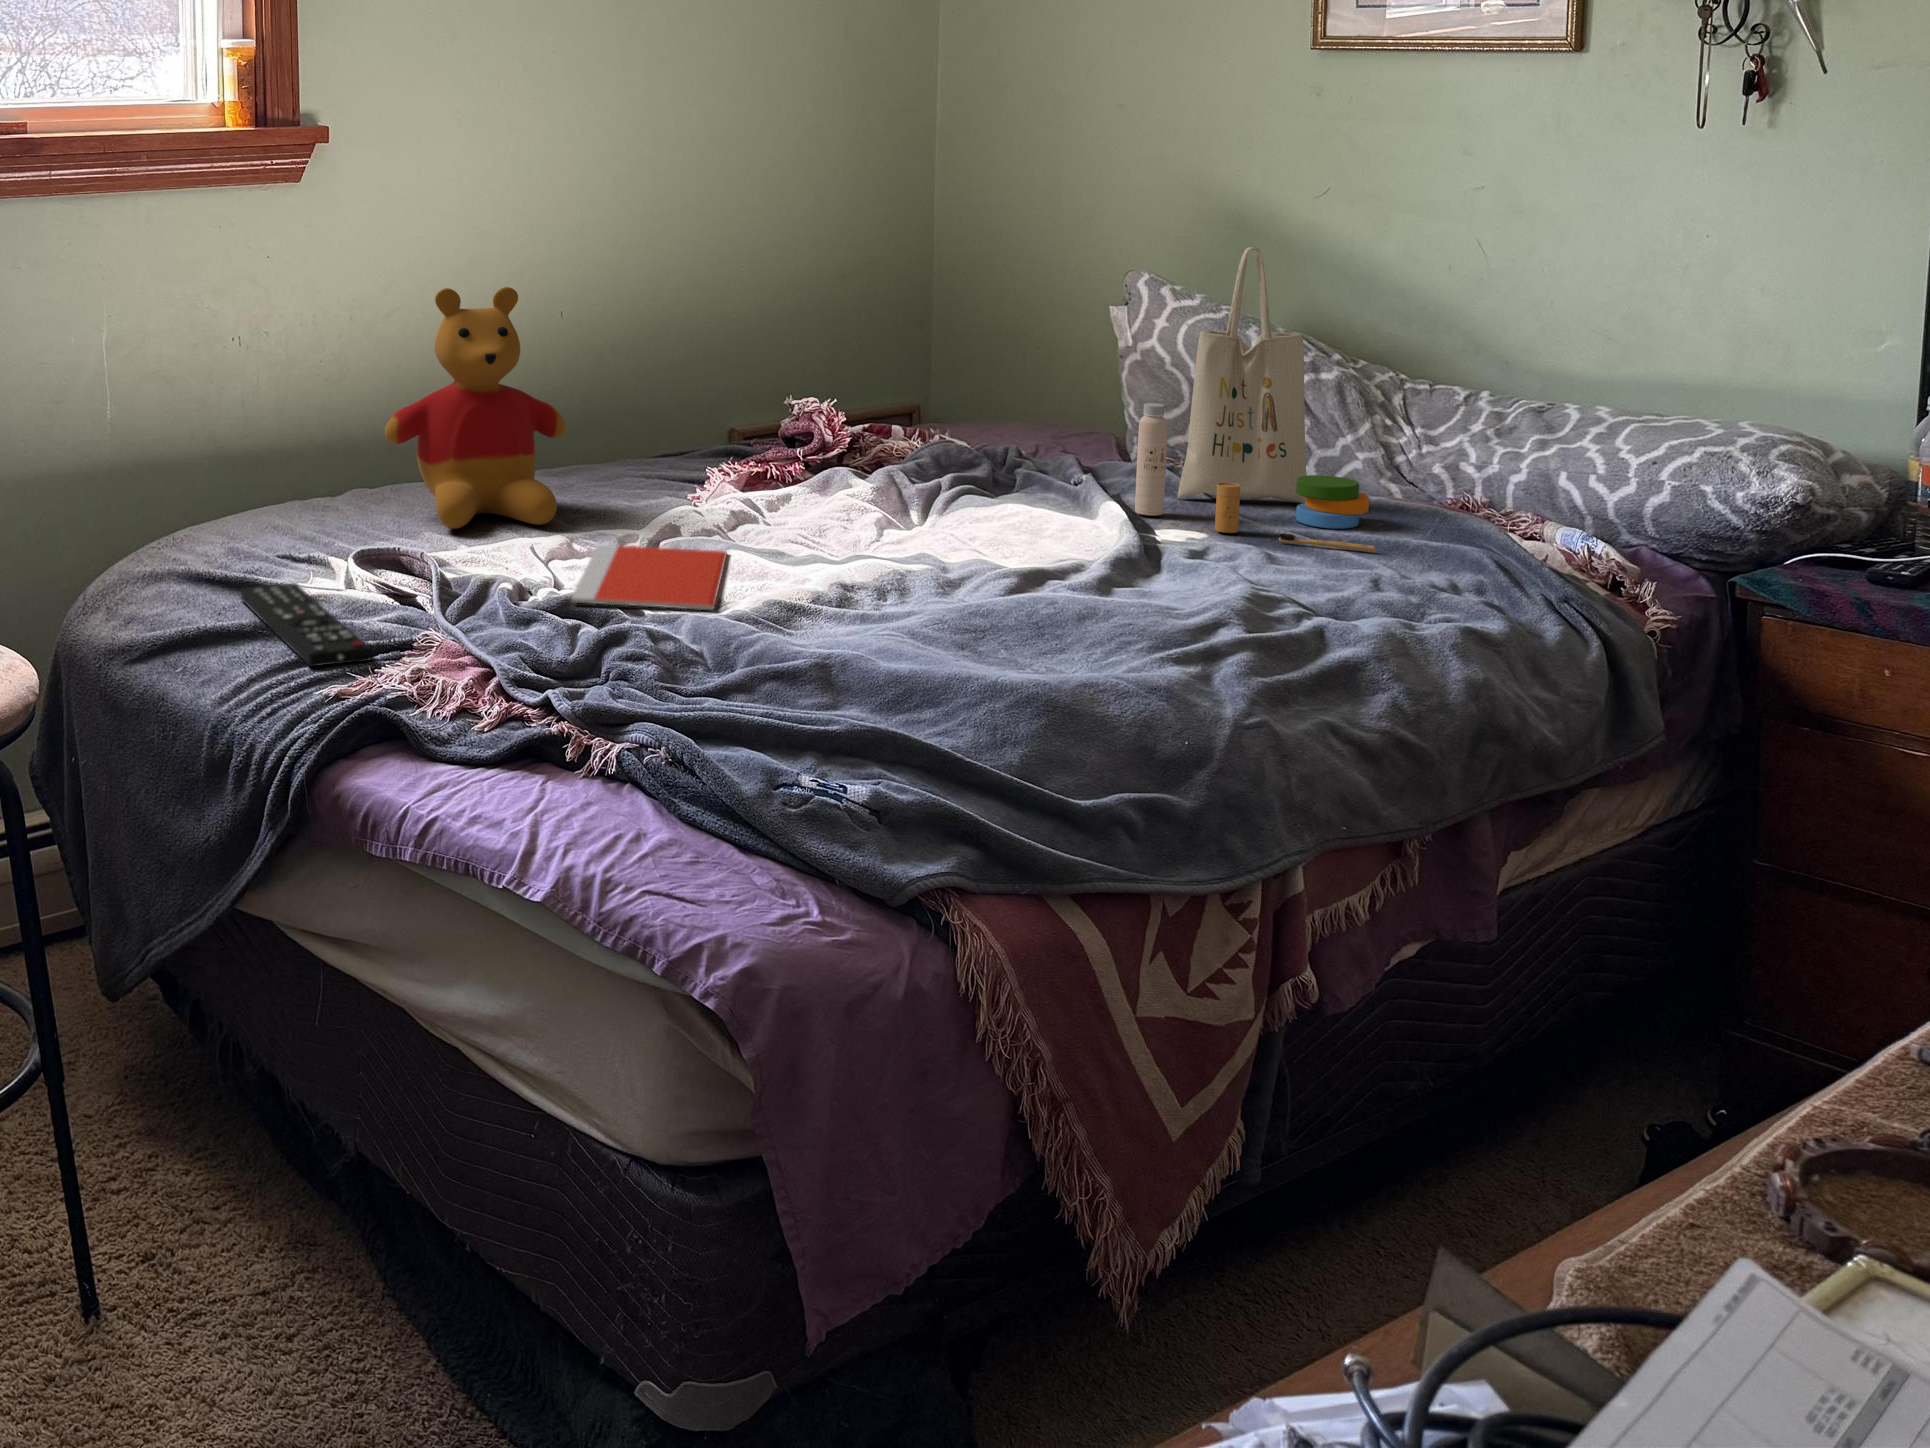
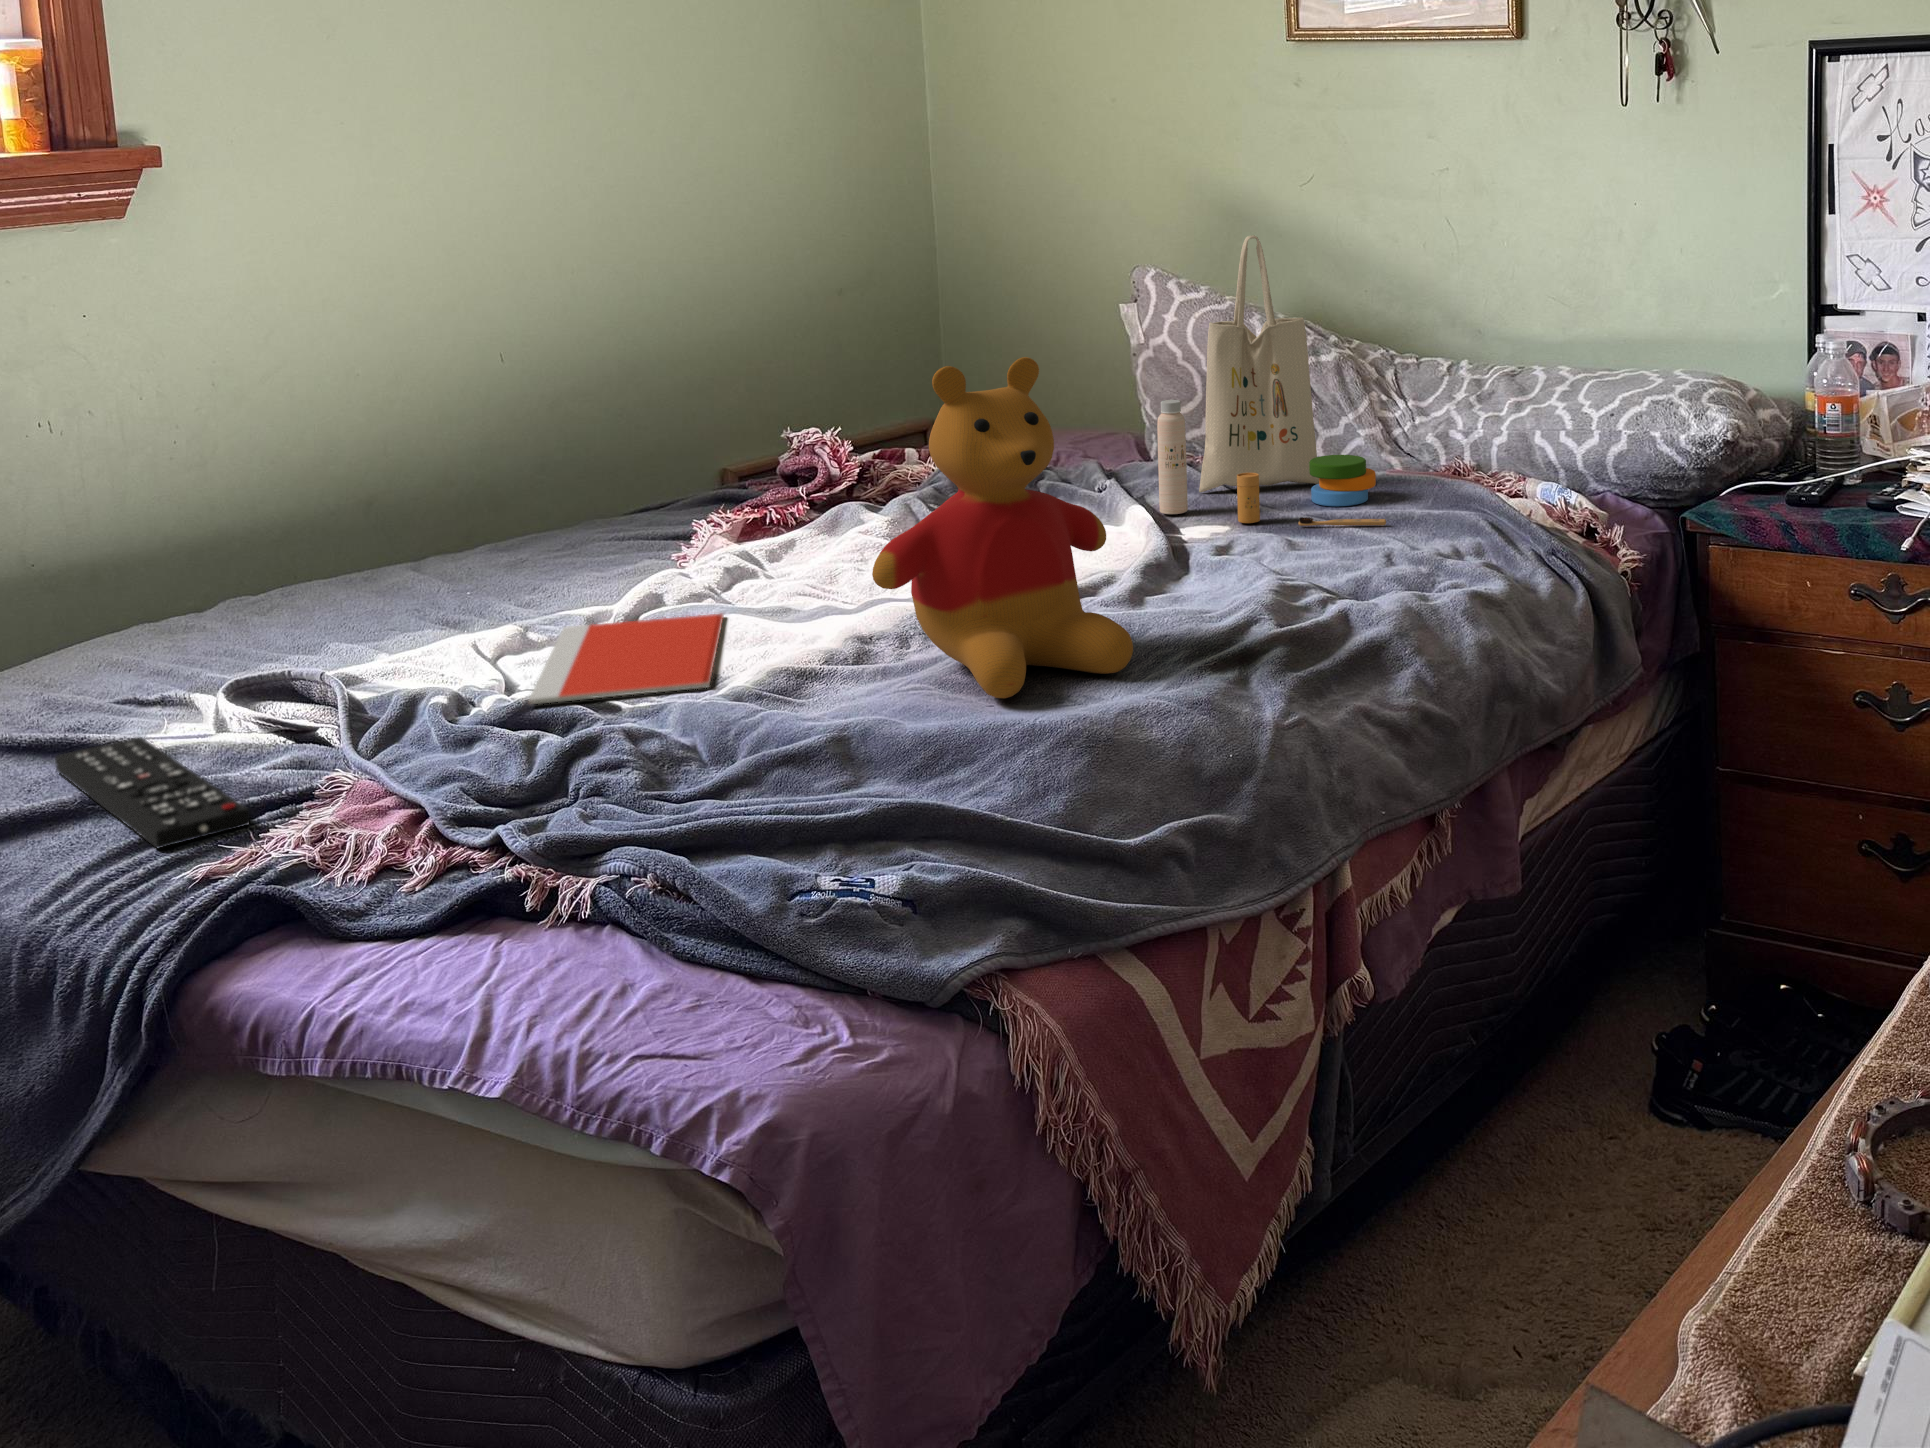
stuffed bear: present [385,287,566,529] -> present [872,357,1133,698]

